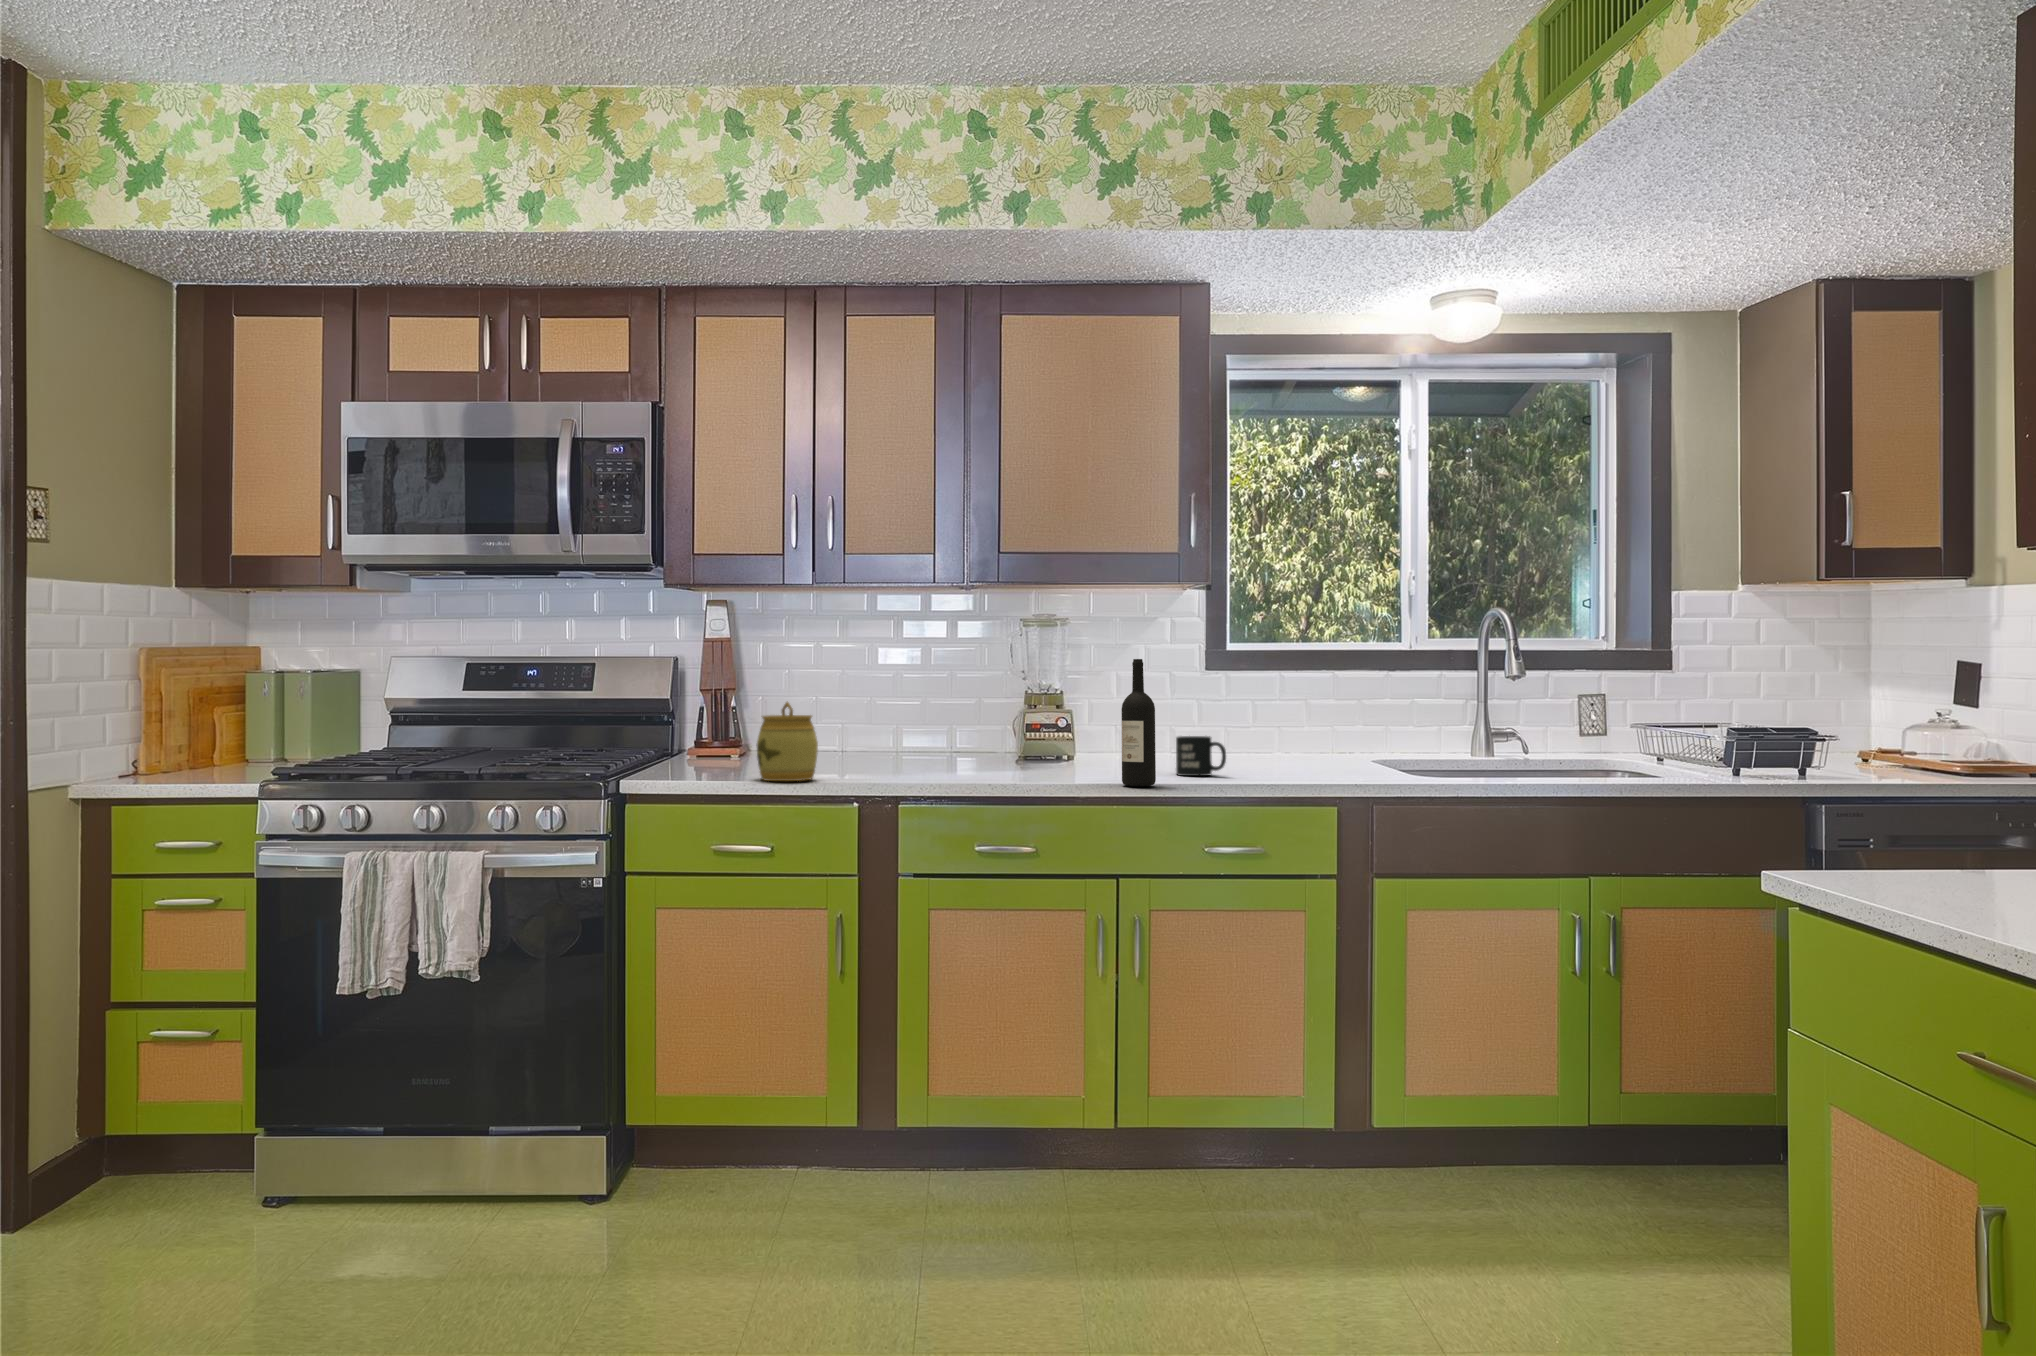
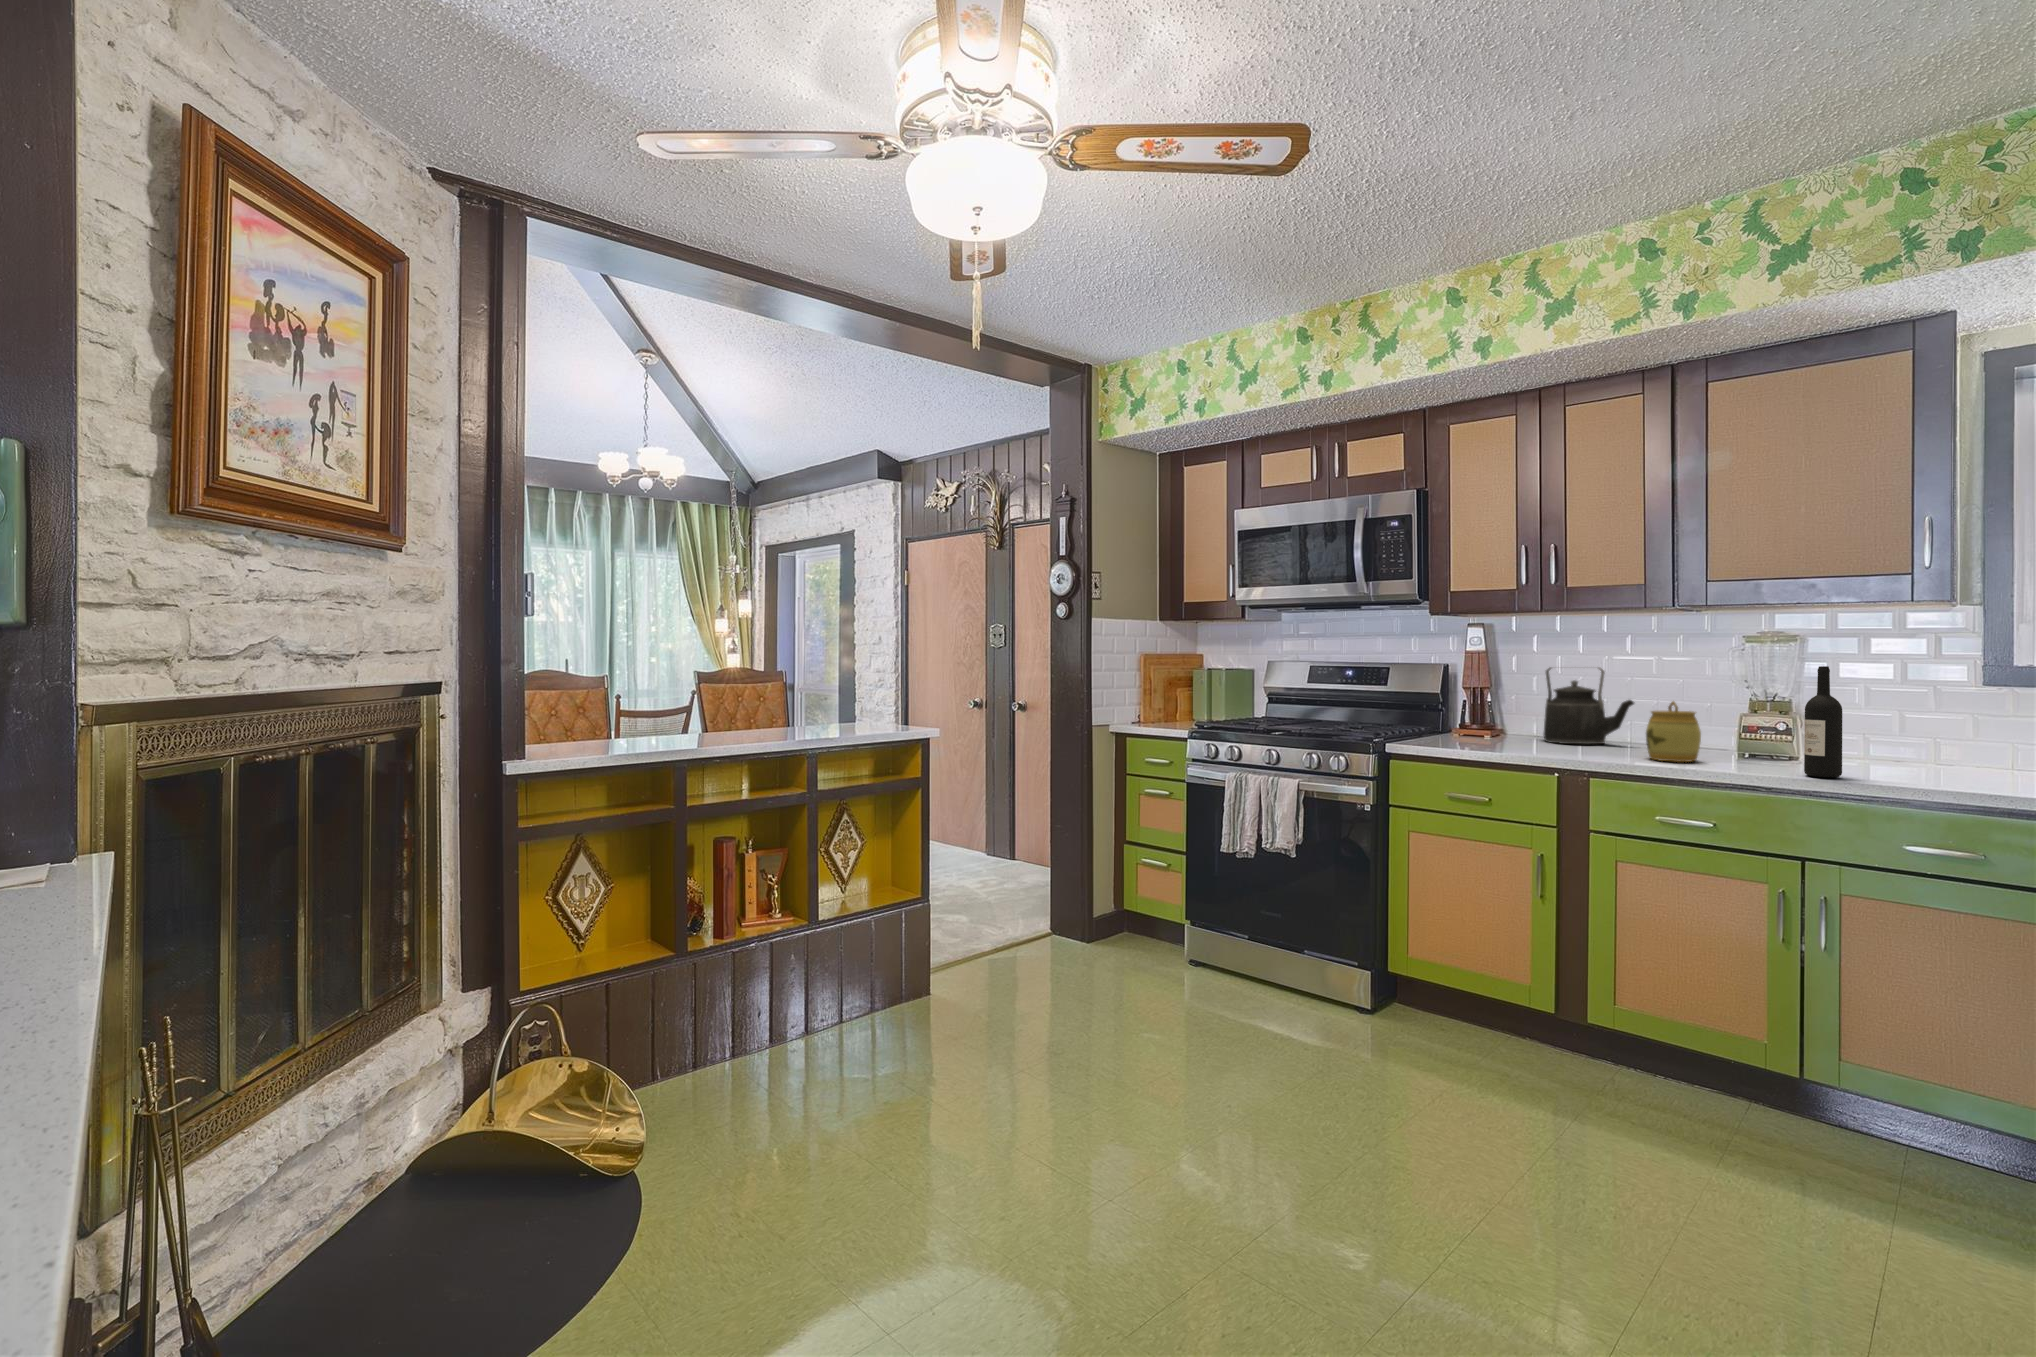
kettle: none [819,665,927,767] -> present [1543,667,1634,744]
jar: present [757,702,818,781] -> present [1646,701,1701,762]
mug: present [1176,736,1226,776] -> none [1897,734,1956,772]

